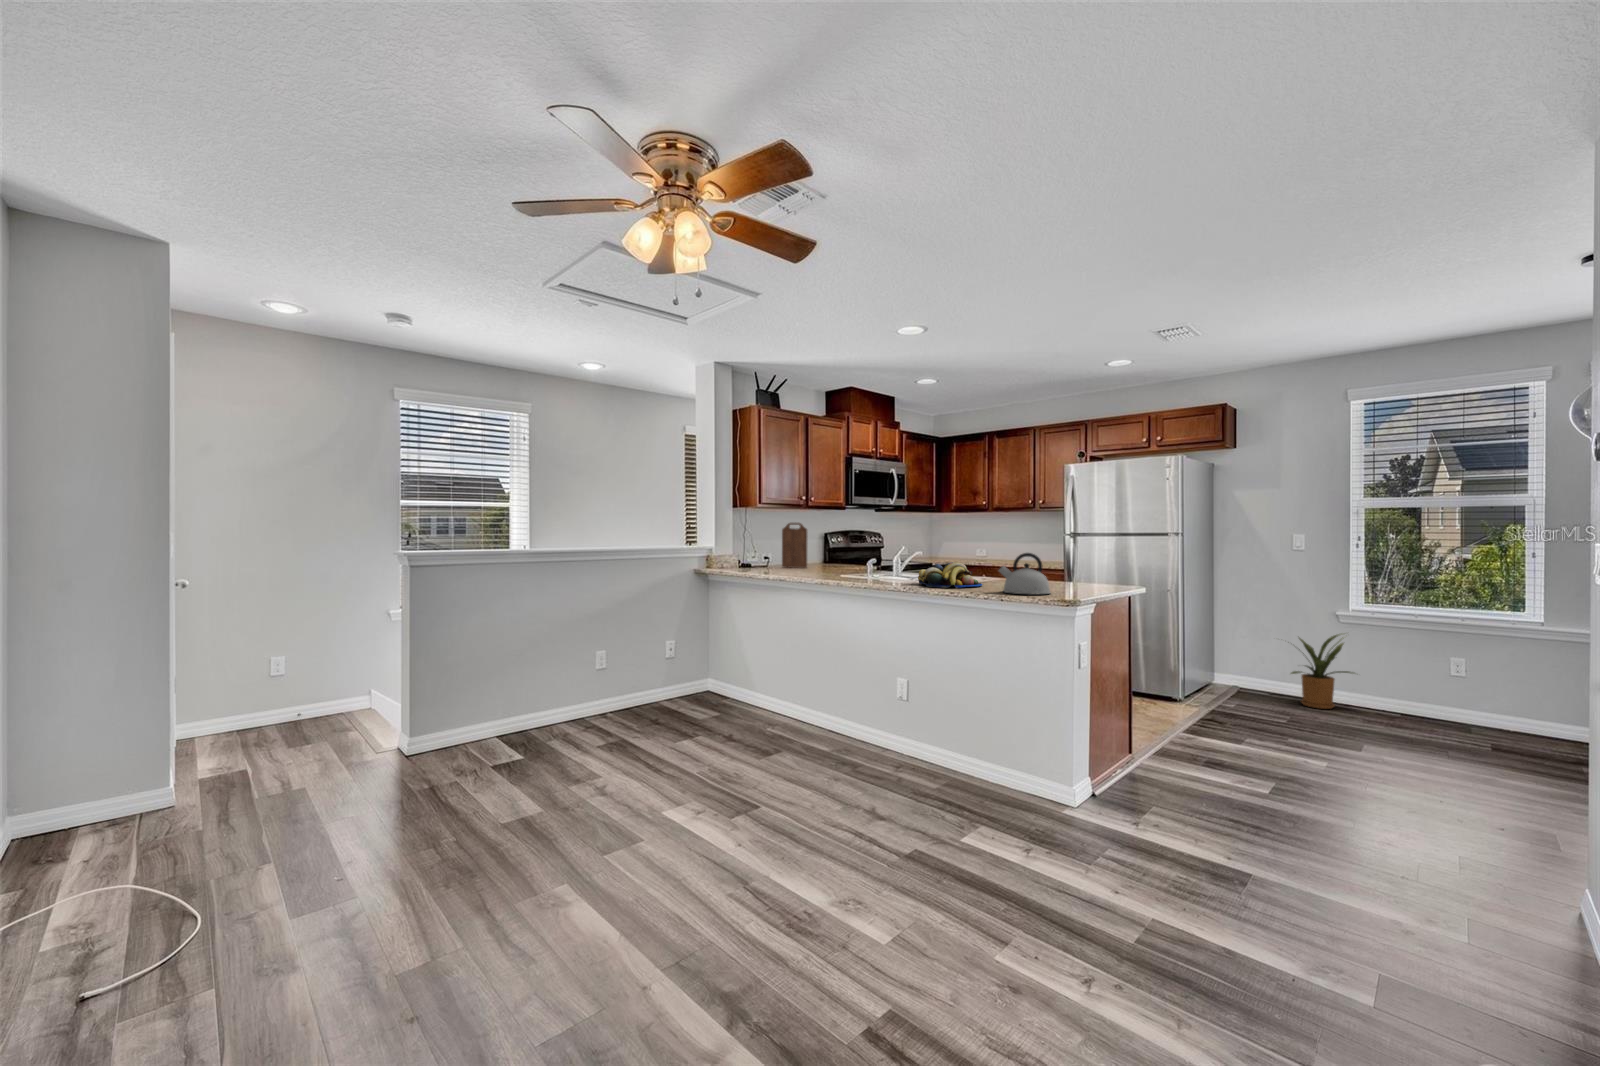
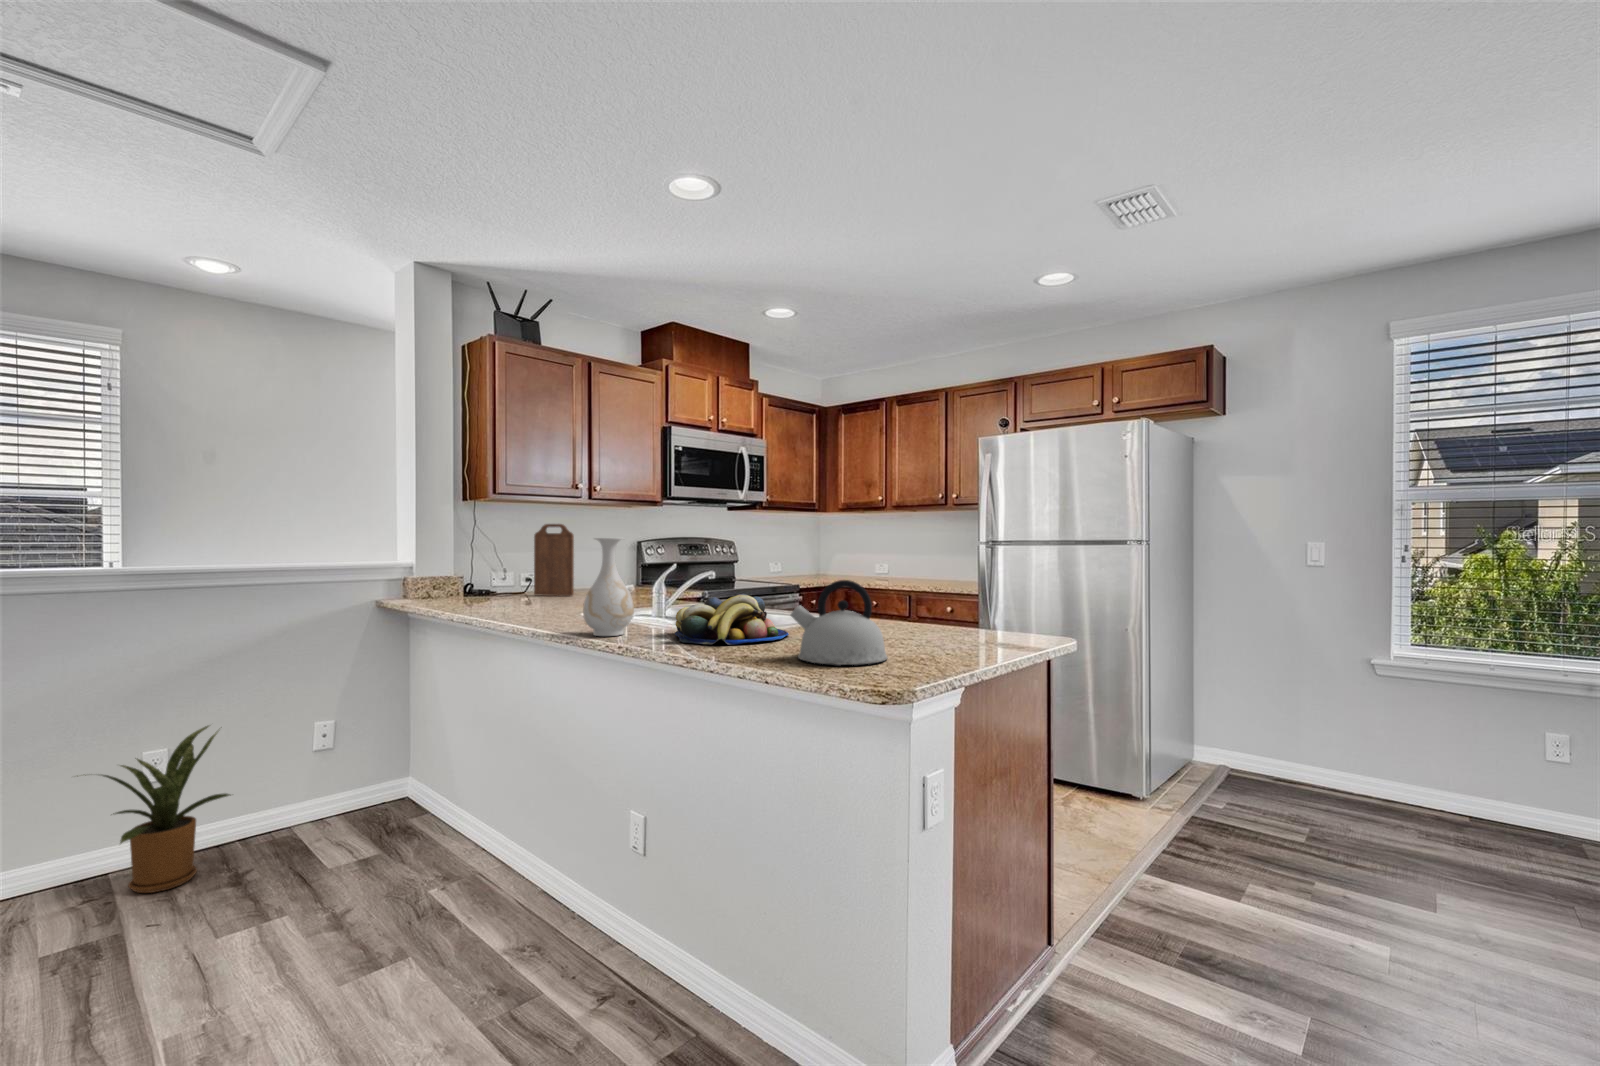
vase: none [867,531,894,585] -> present [583,538,634,636]
house plant: present [1291,634,1353,709] -> present [85,726,231,893]

